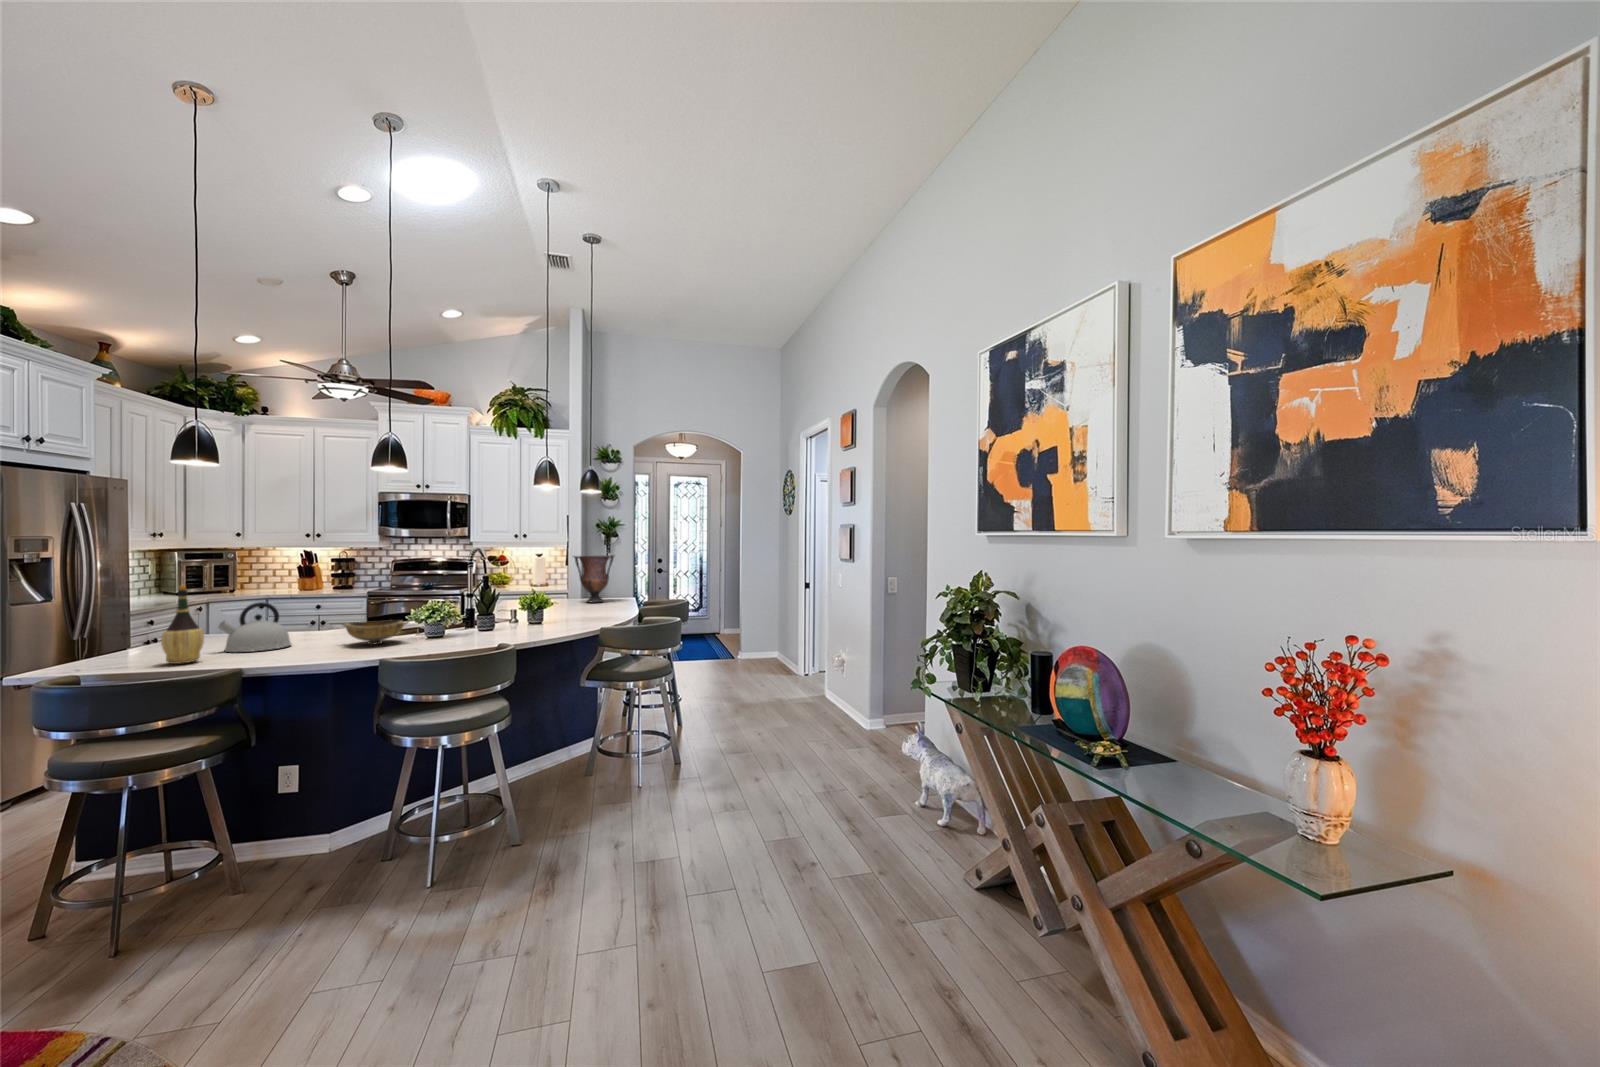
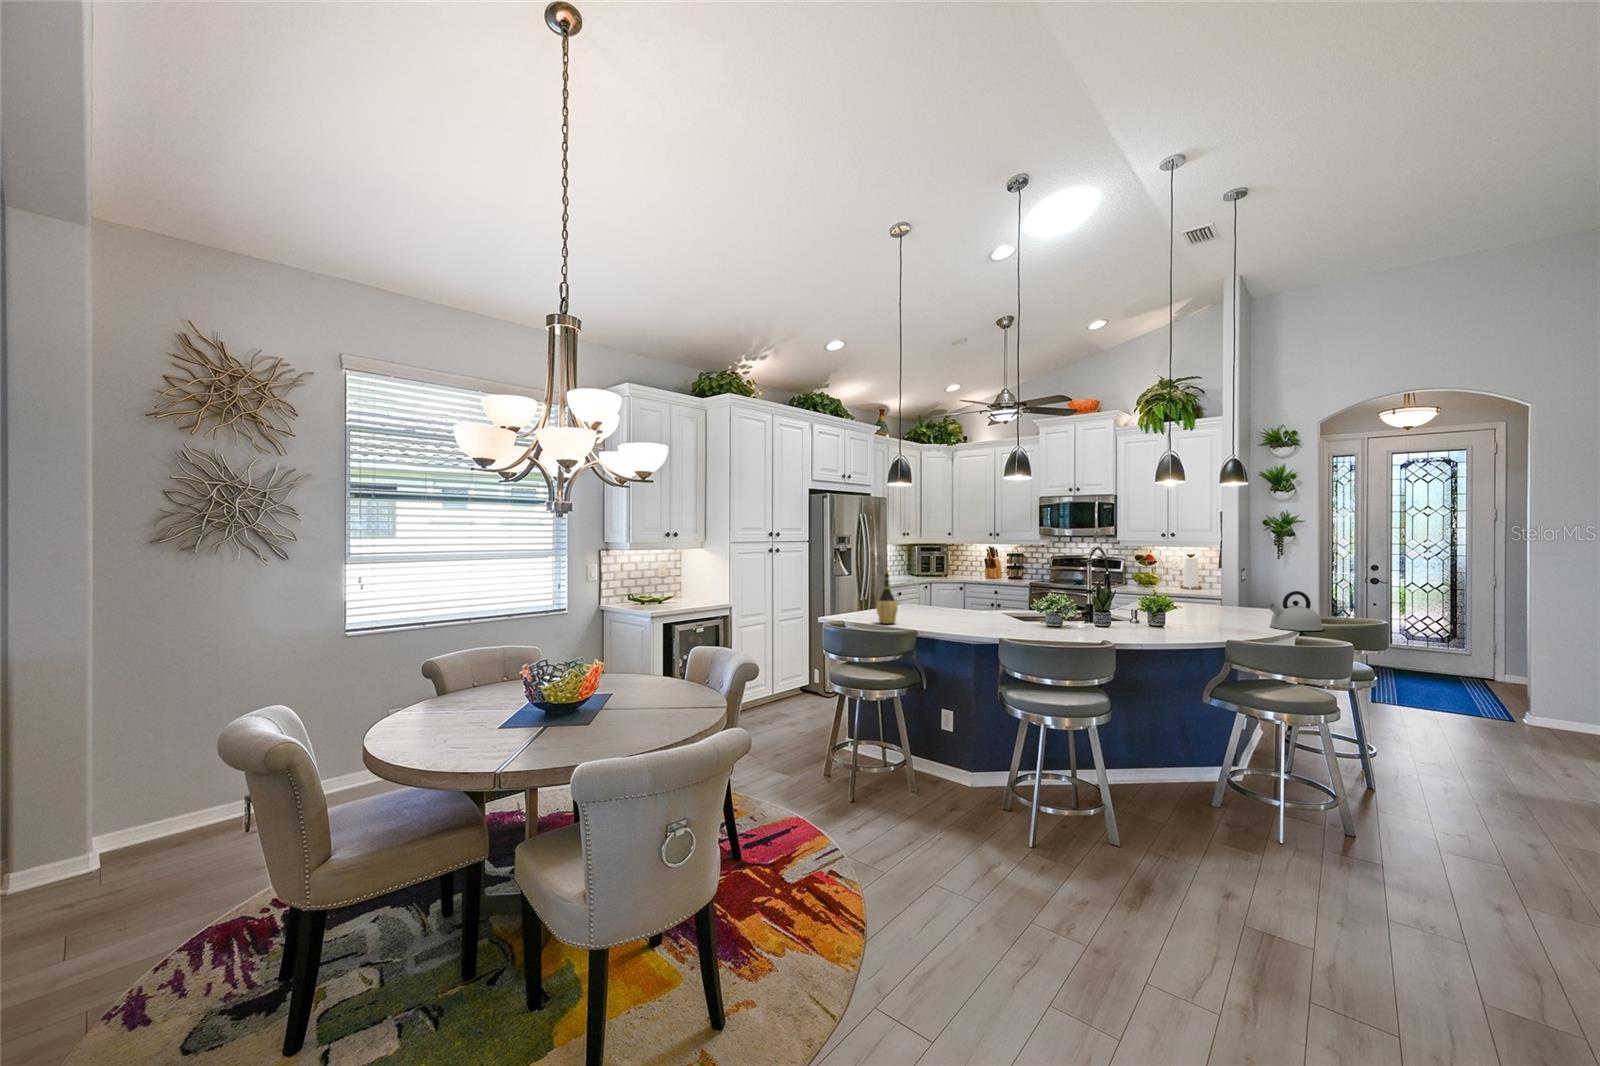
vase: present [574,555,614,603] -> none [1216,558,1273,611]
kettle: present [217,602,291,652] -> present [1268,591,1324,631]
bowl: present [342,620,409,645] -> none [982,607,1030,627]

